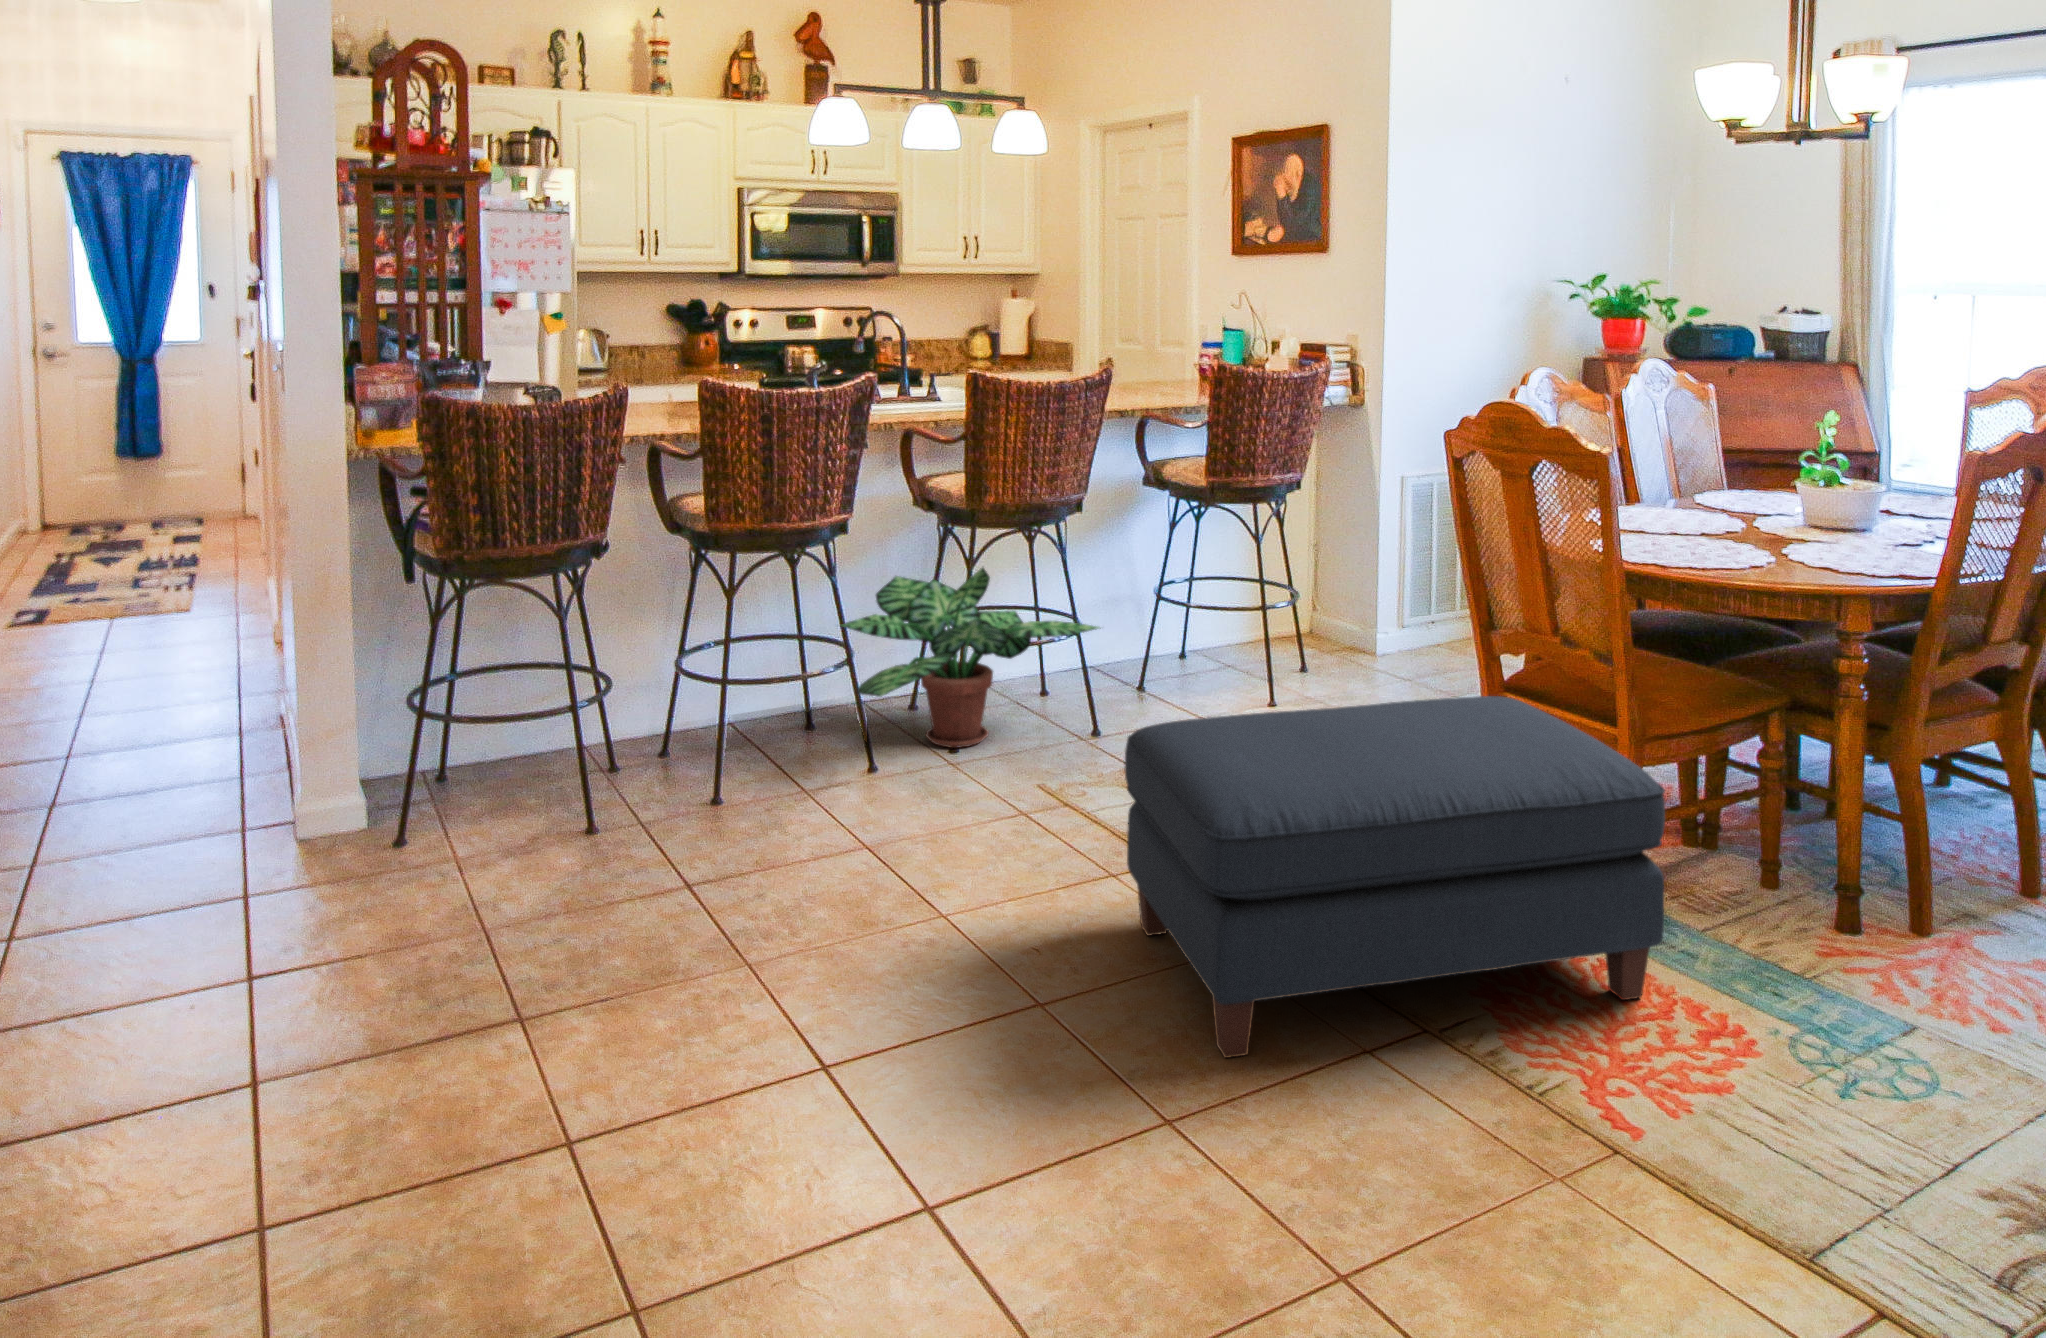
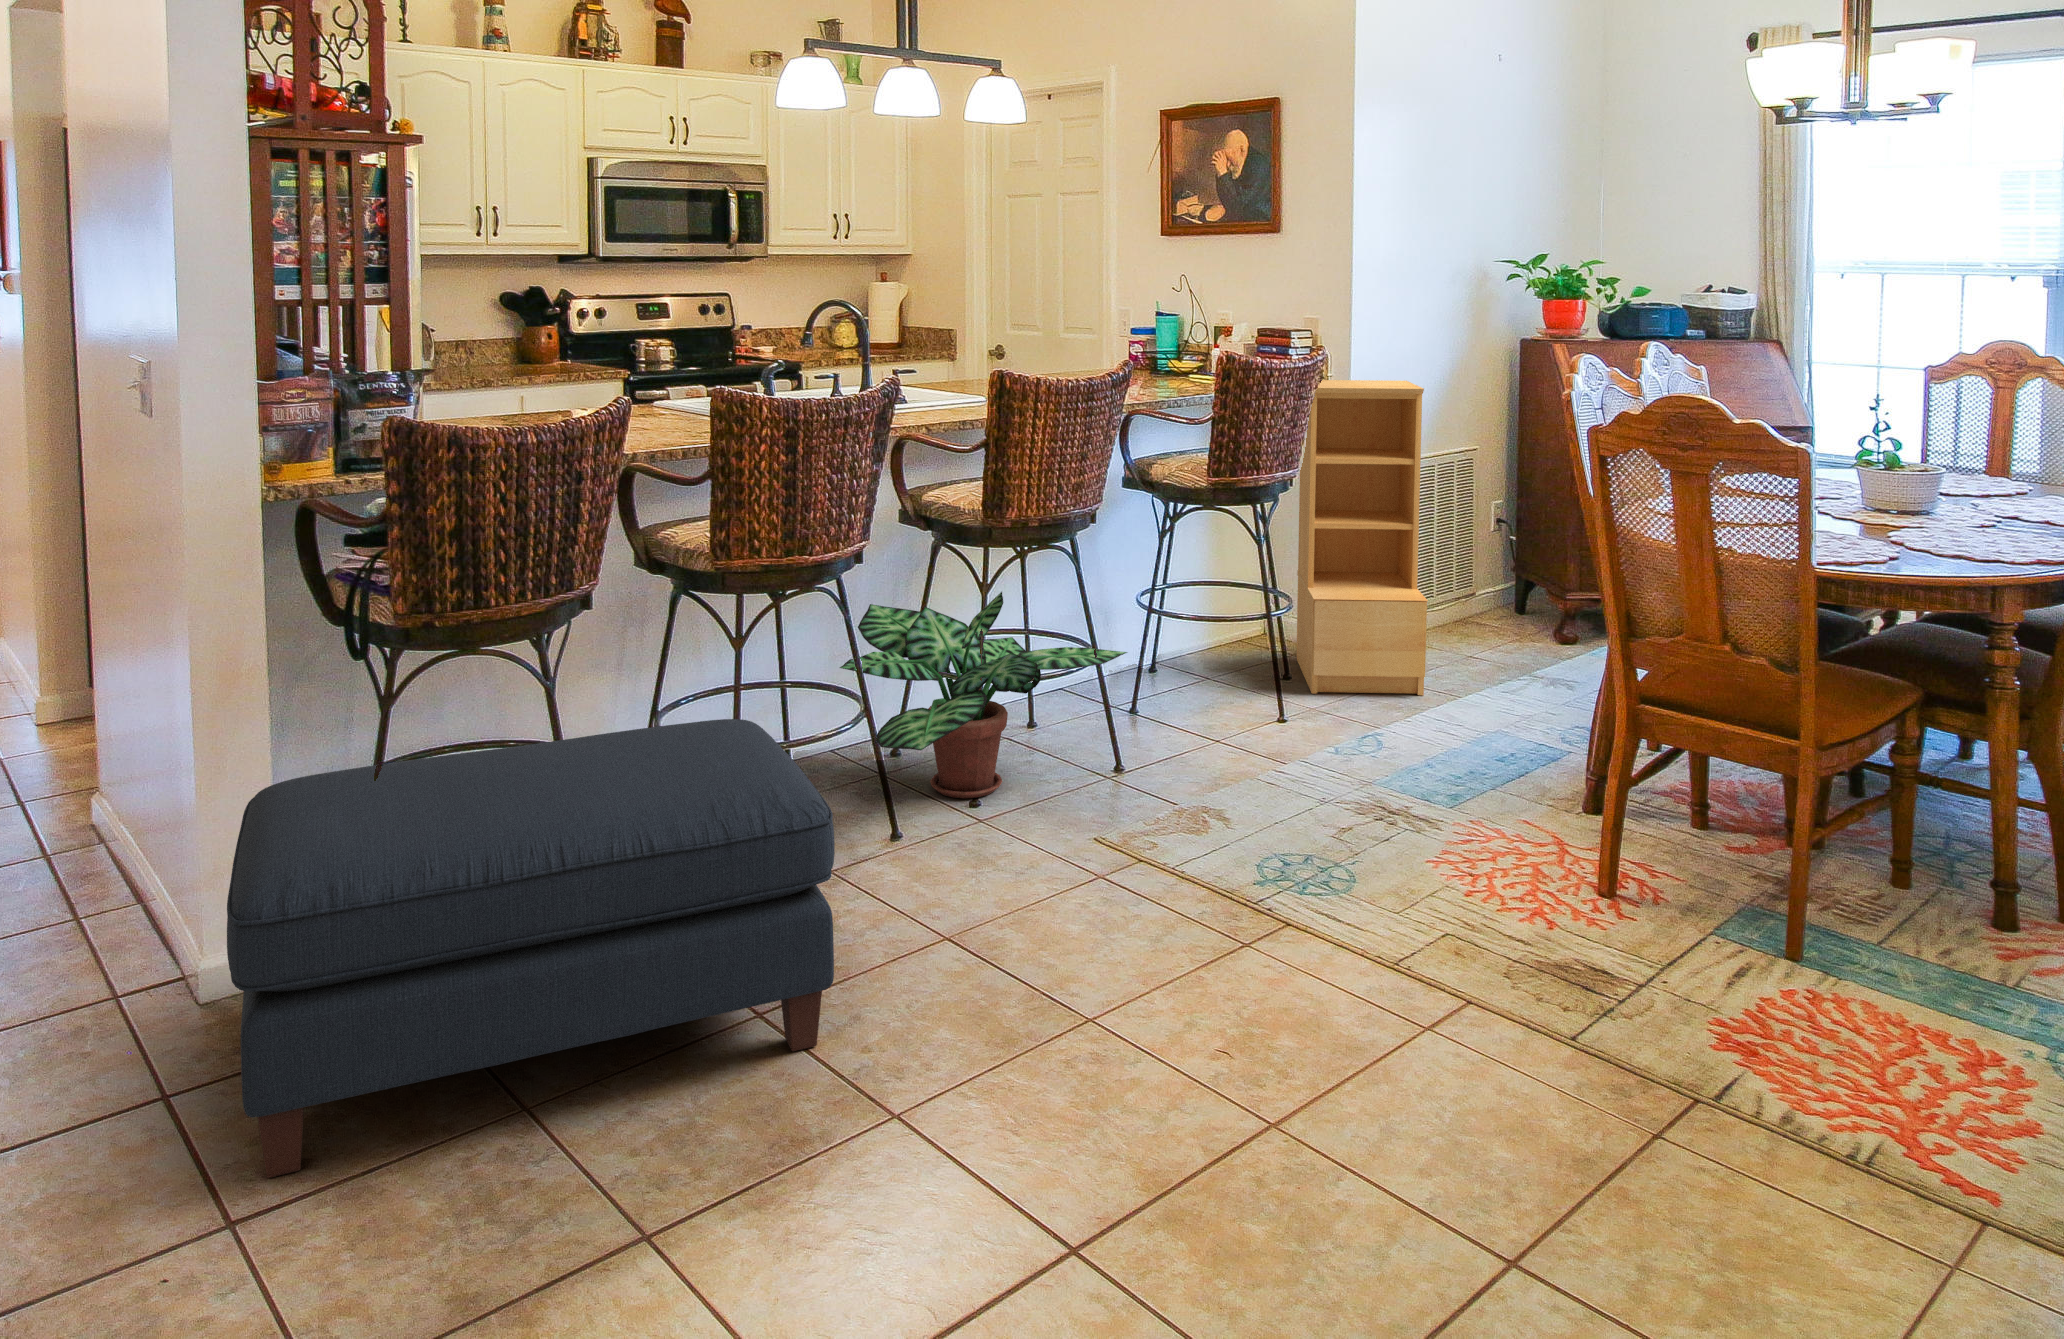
bookshelf: none [1322,388,1436,689] -> present [1297,380,1428,695]
ottoman: present [1124,696,1665,1058] -> present [227,719,835,1178]

